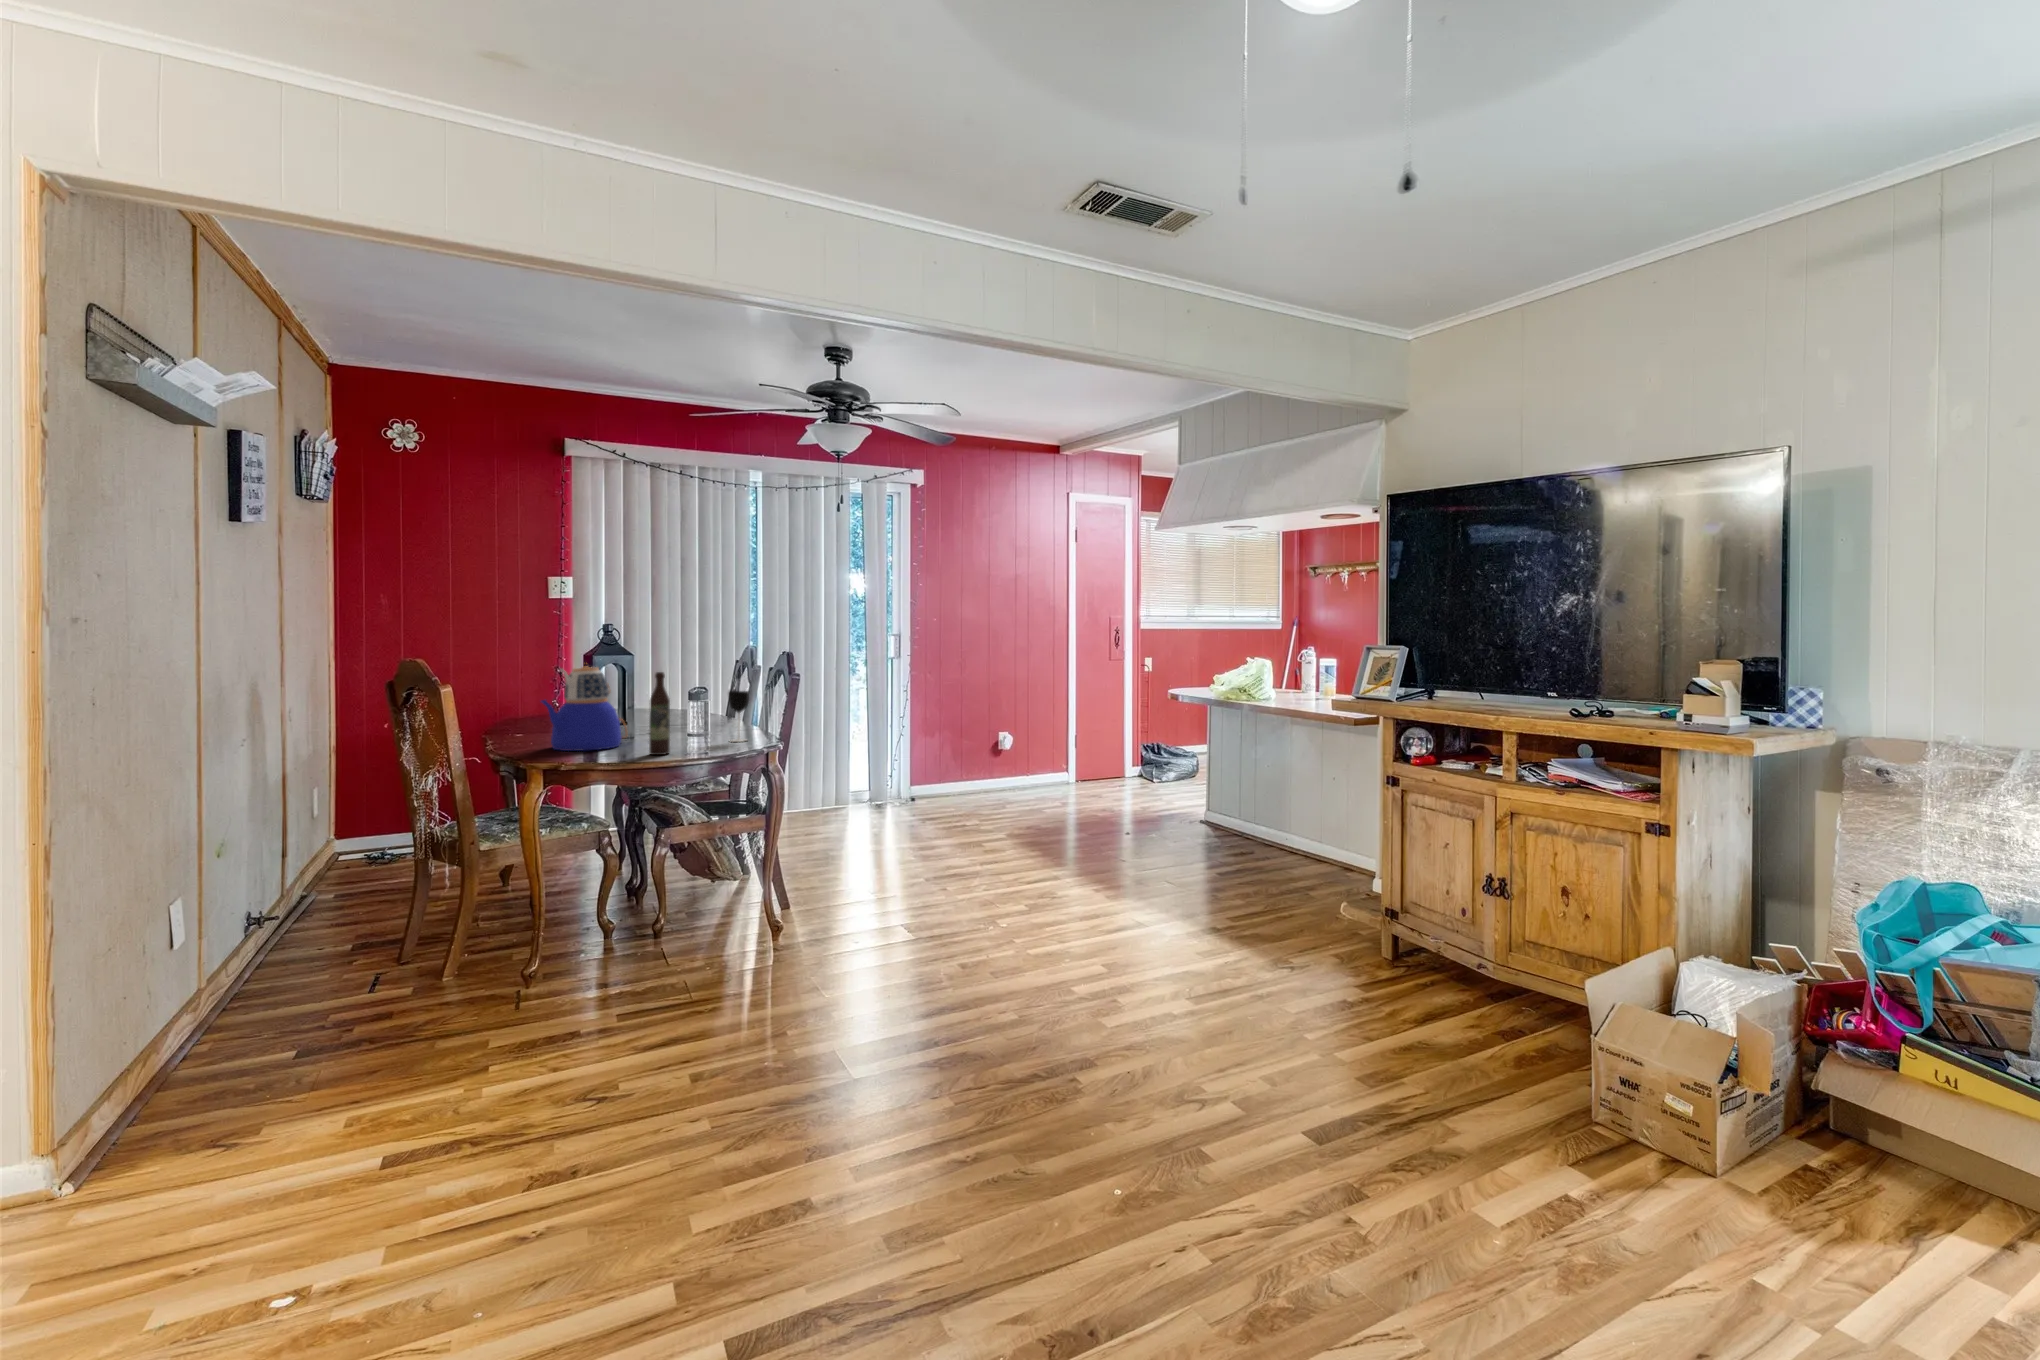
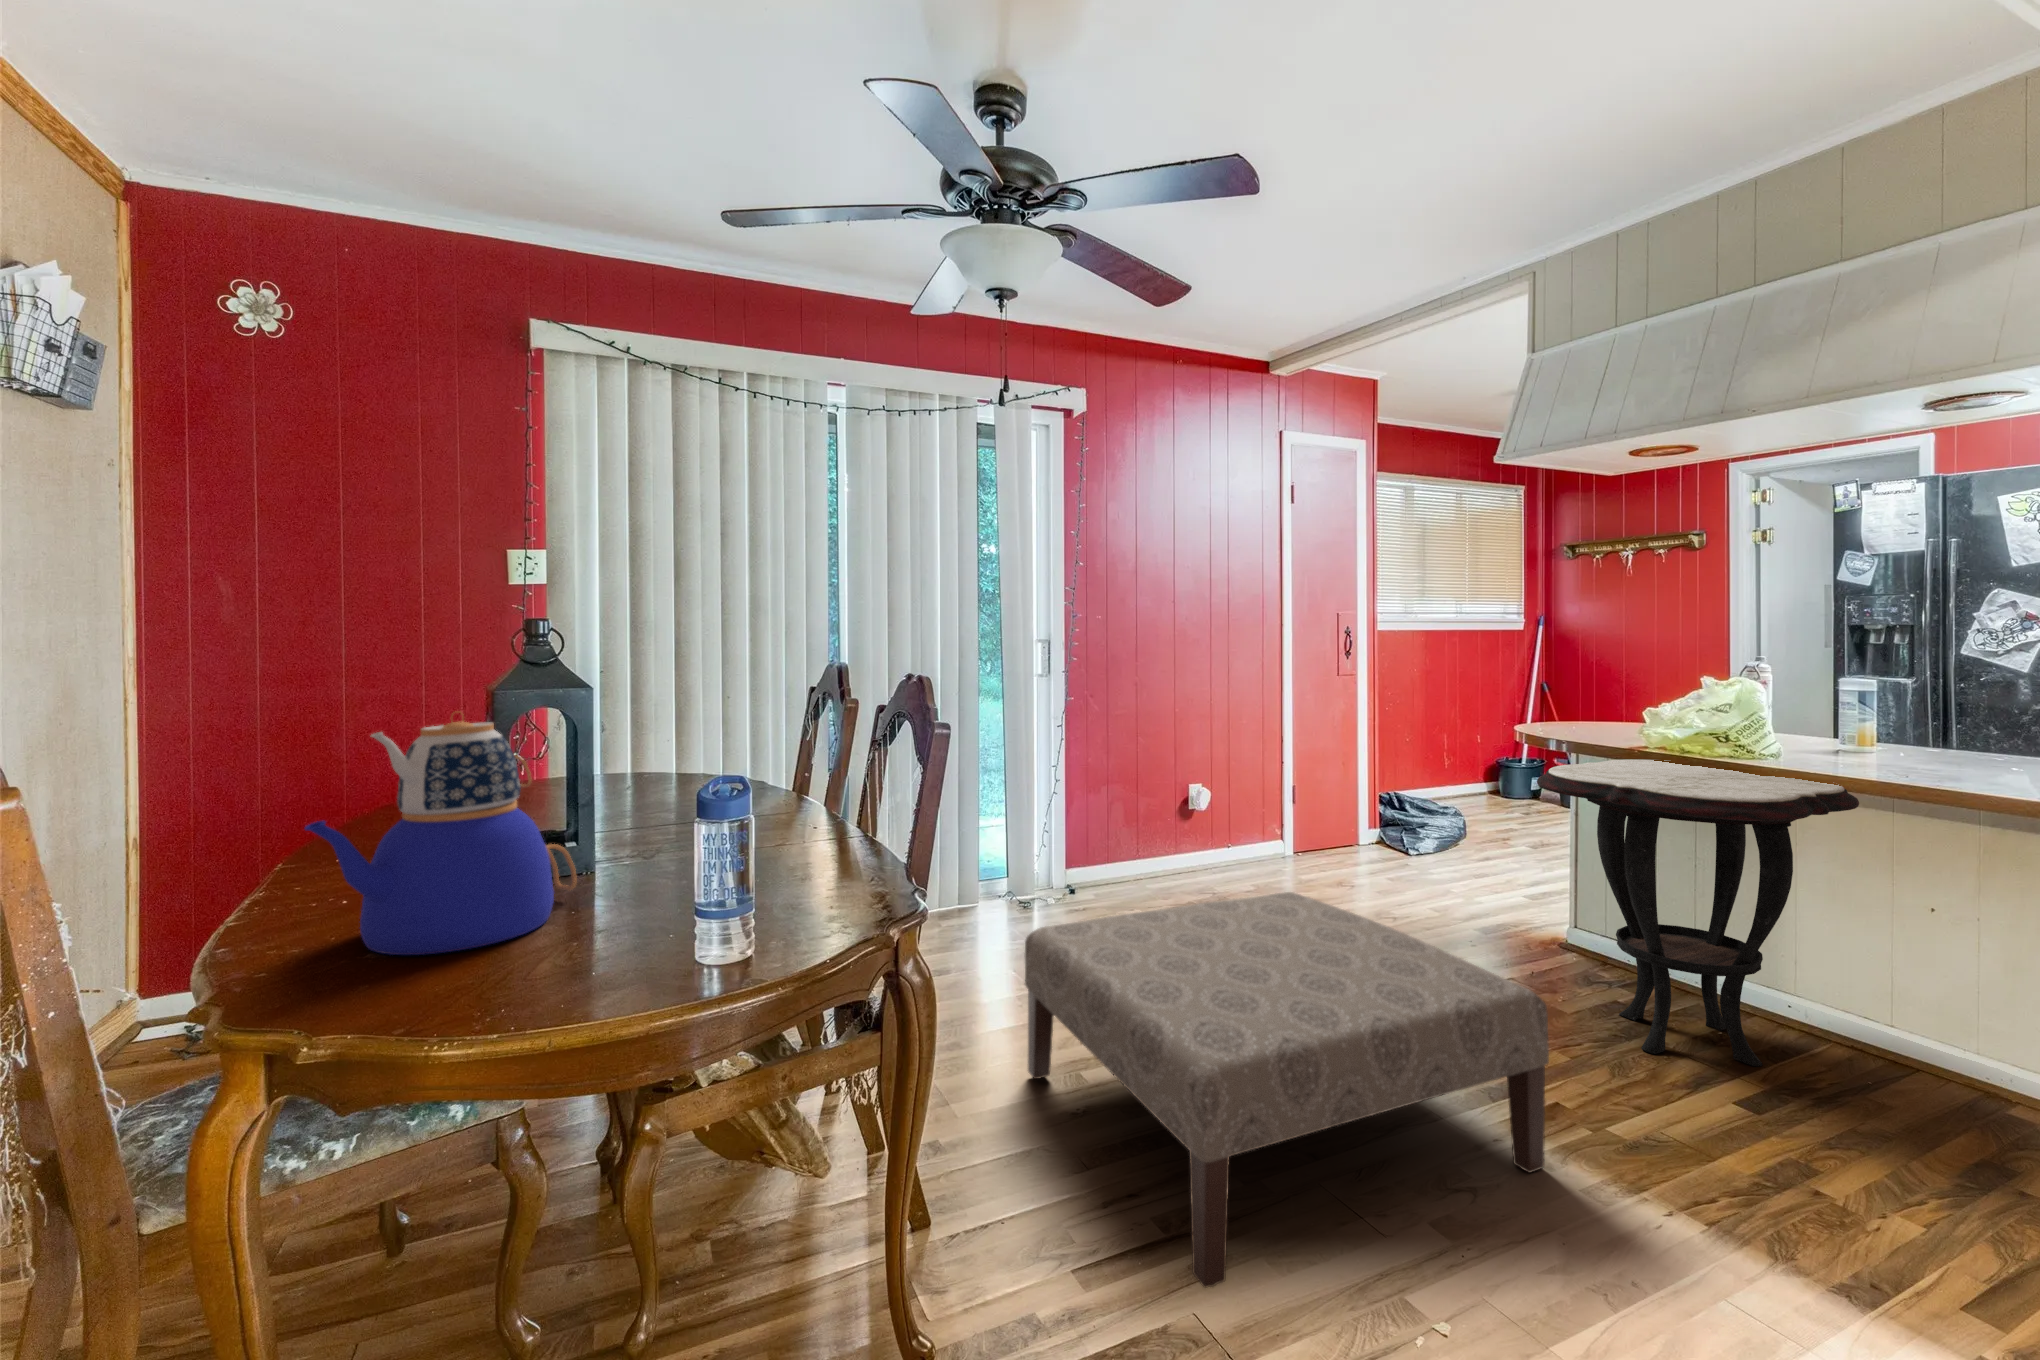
wine bottle: present [649,672,670,755] -> none [606,740,664,979]
wine glass: present [728,691,749,742] -> none [815,768,863,895]
side table: none [1140,706,1287,860] -> present [1537,759,1859,1066]
ottoman: none [846,776,1083,913] -> present [1025,892,1549,1288]

